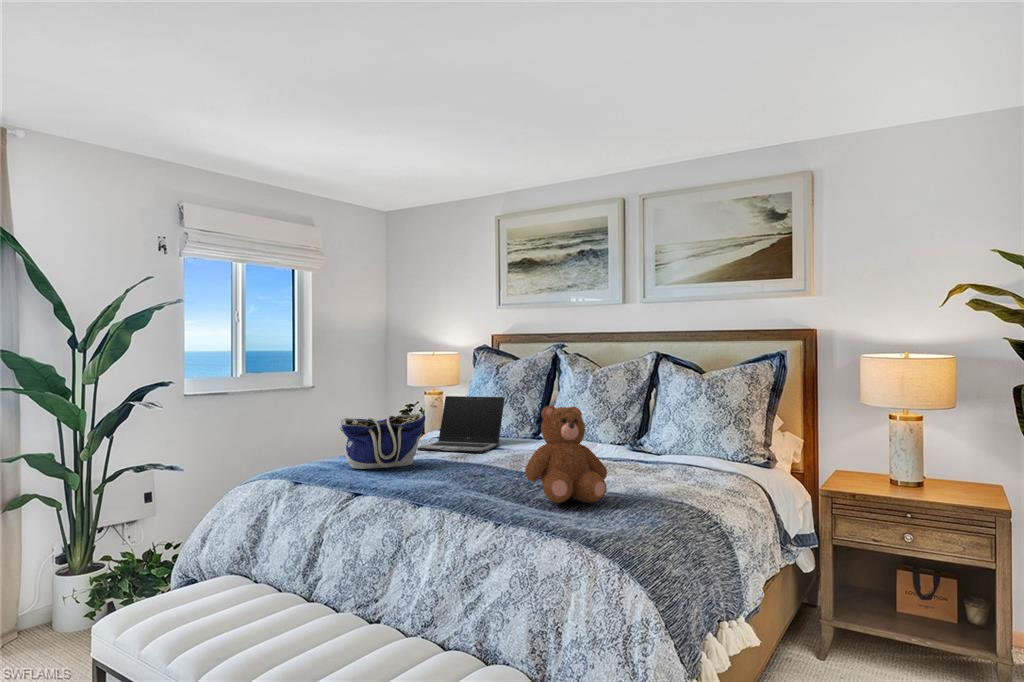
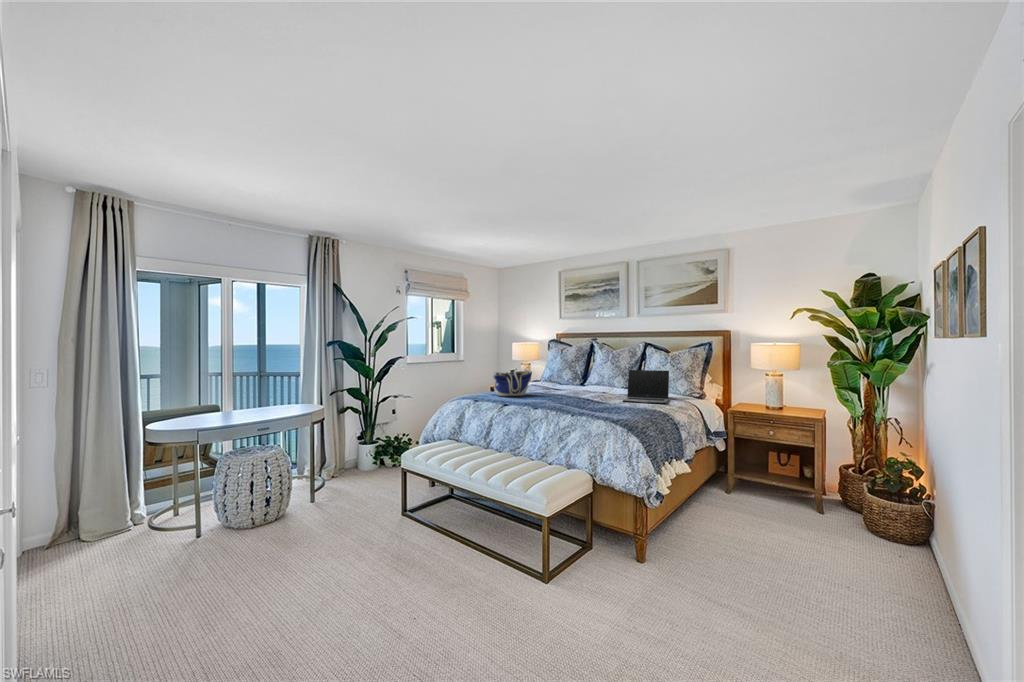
laptop: present [417,396,505,453] -> present [623,370,669,404]
teddy bear: present [525,406,607,503] -> none [583,365,622,409]

